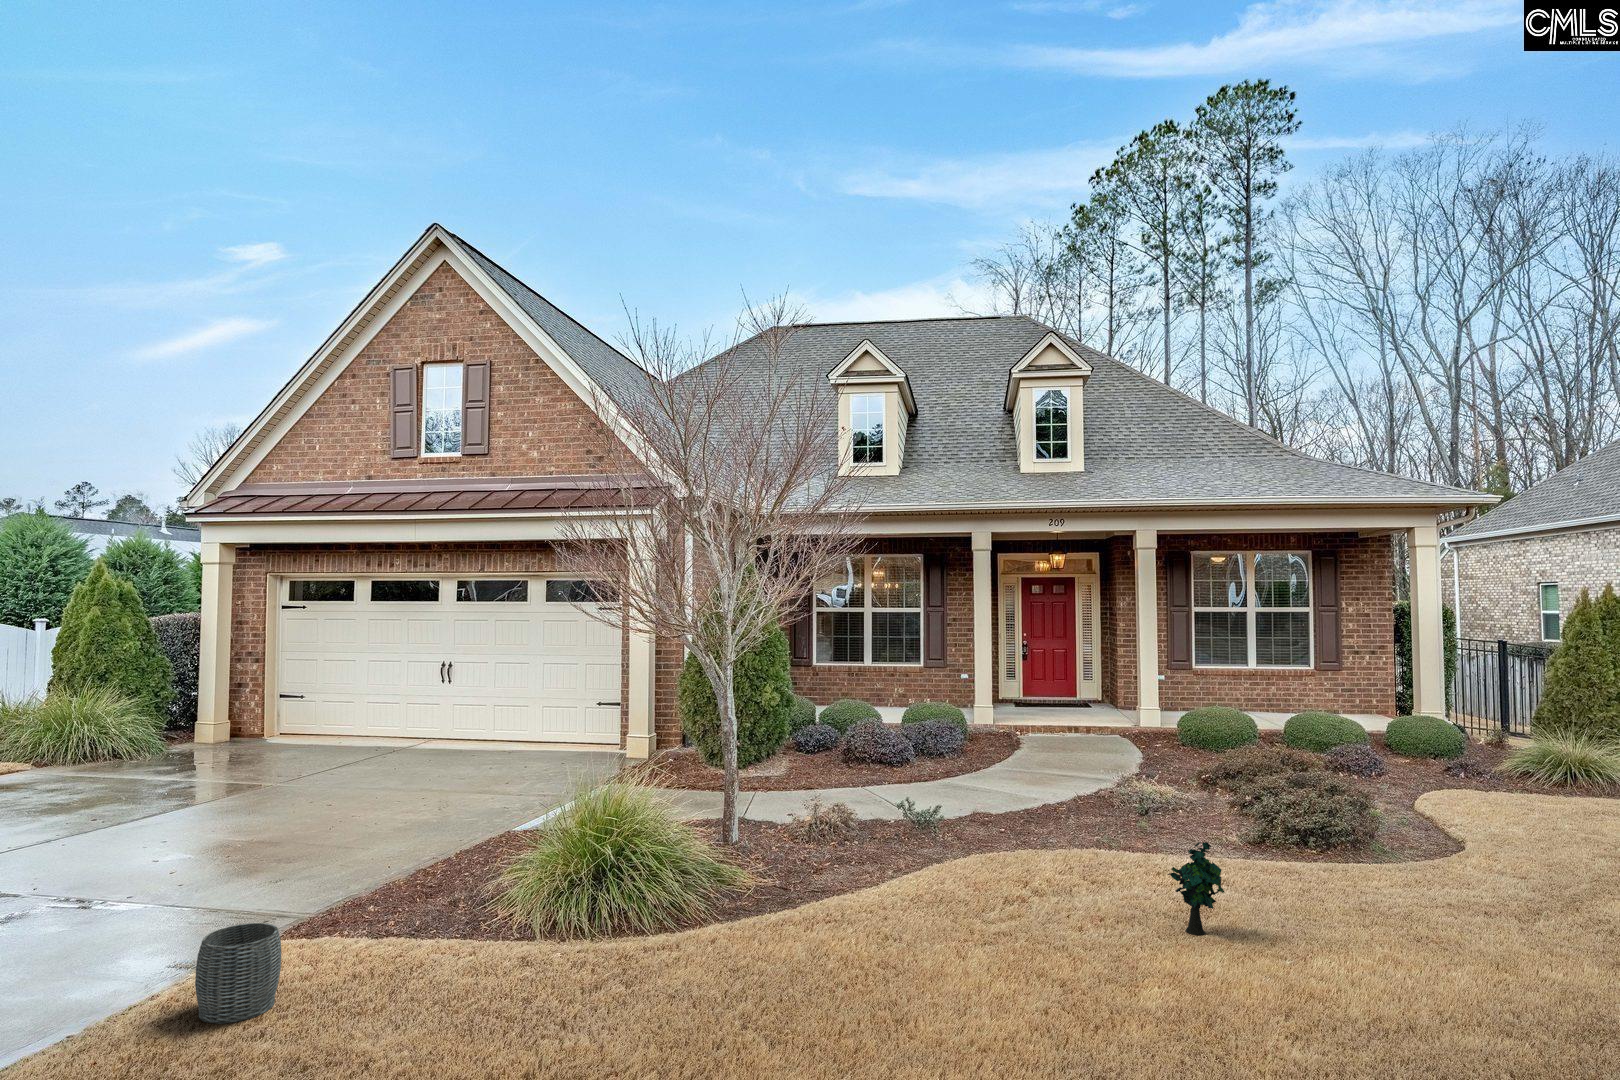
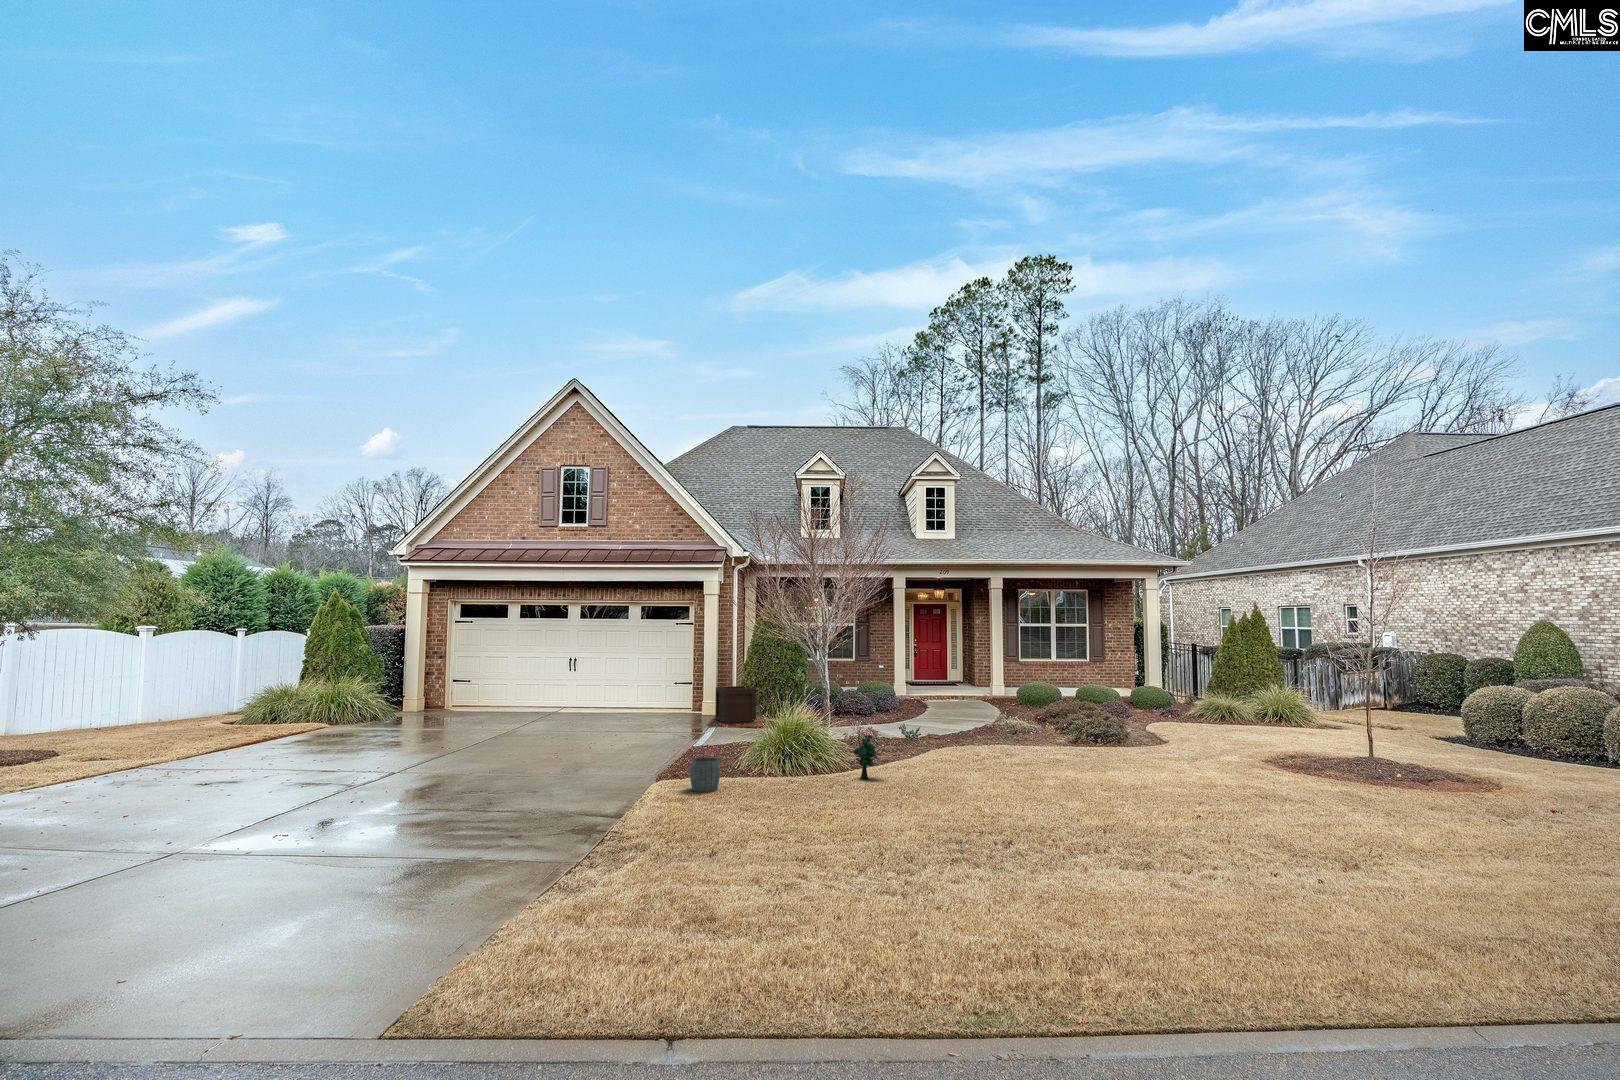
wooden crate: none [641,706,699,770] -> present [715,686,756,723]
decorative plant: present [1168,842,1224,935] -> present [853,735,877,779]

